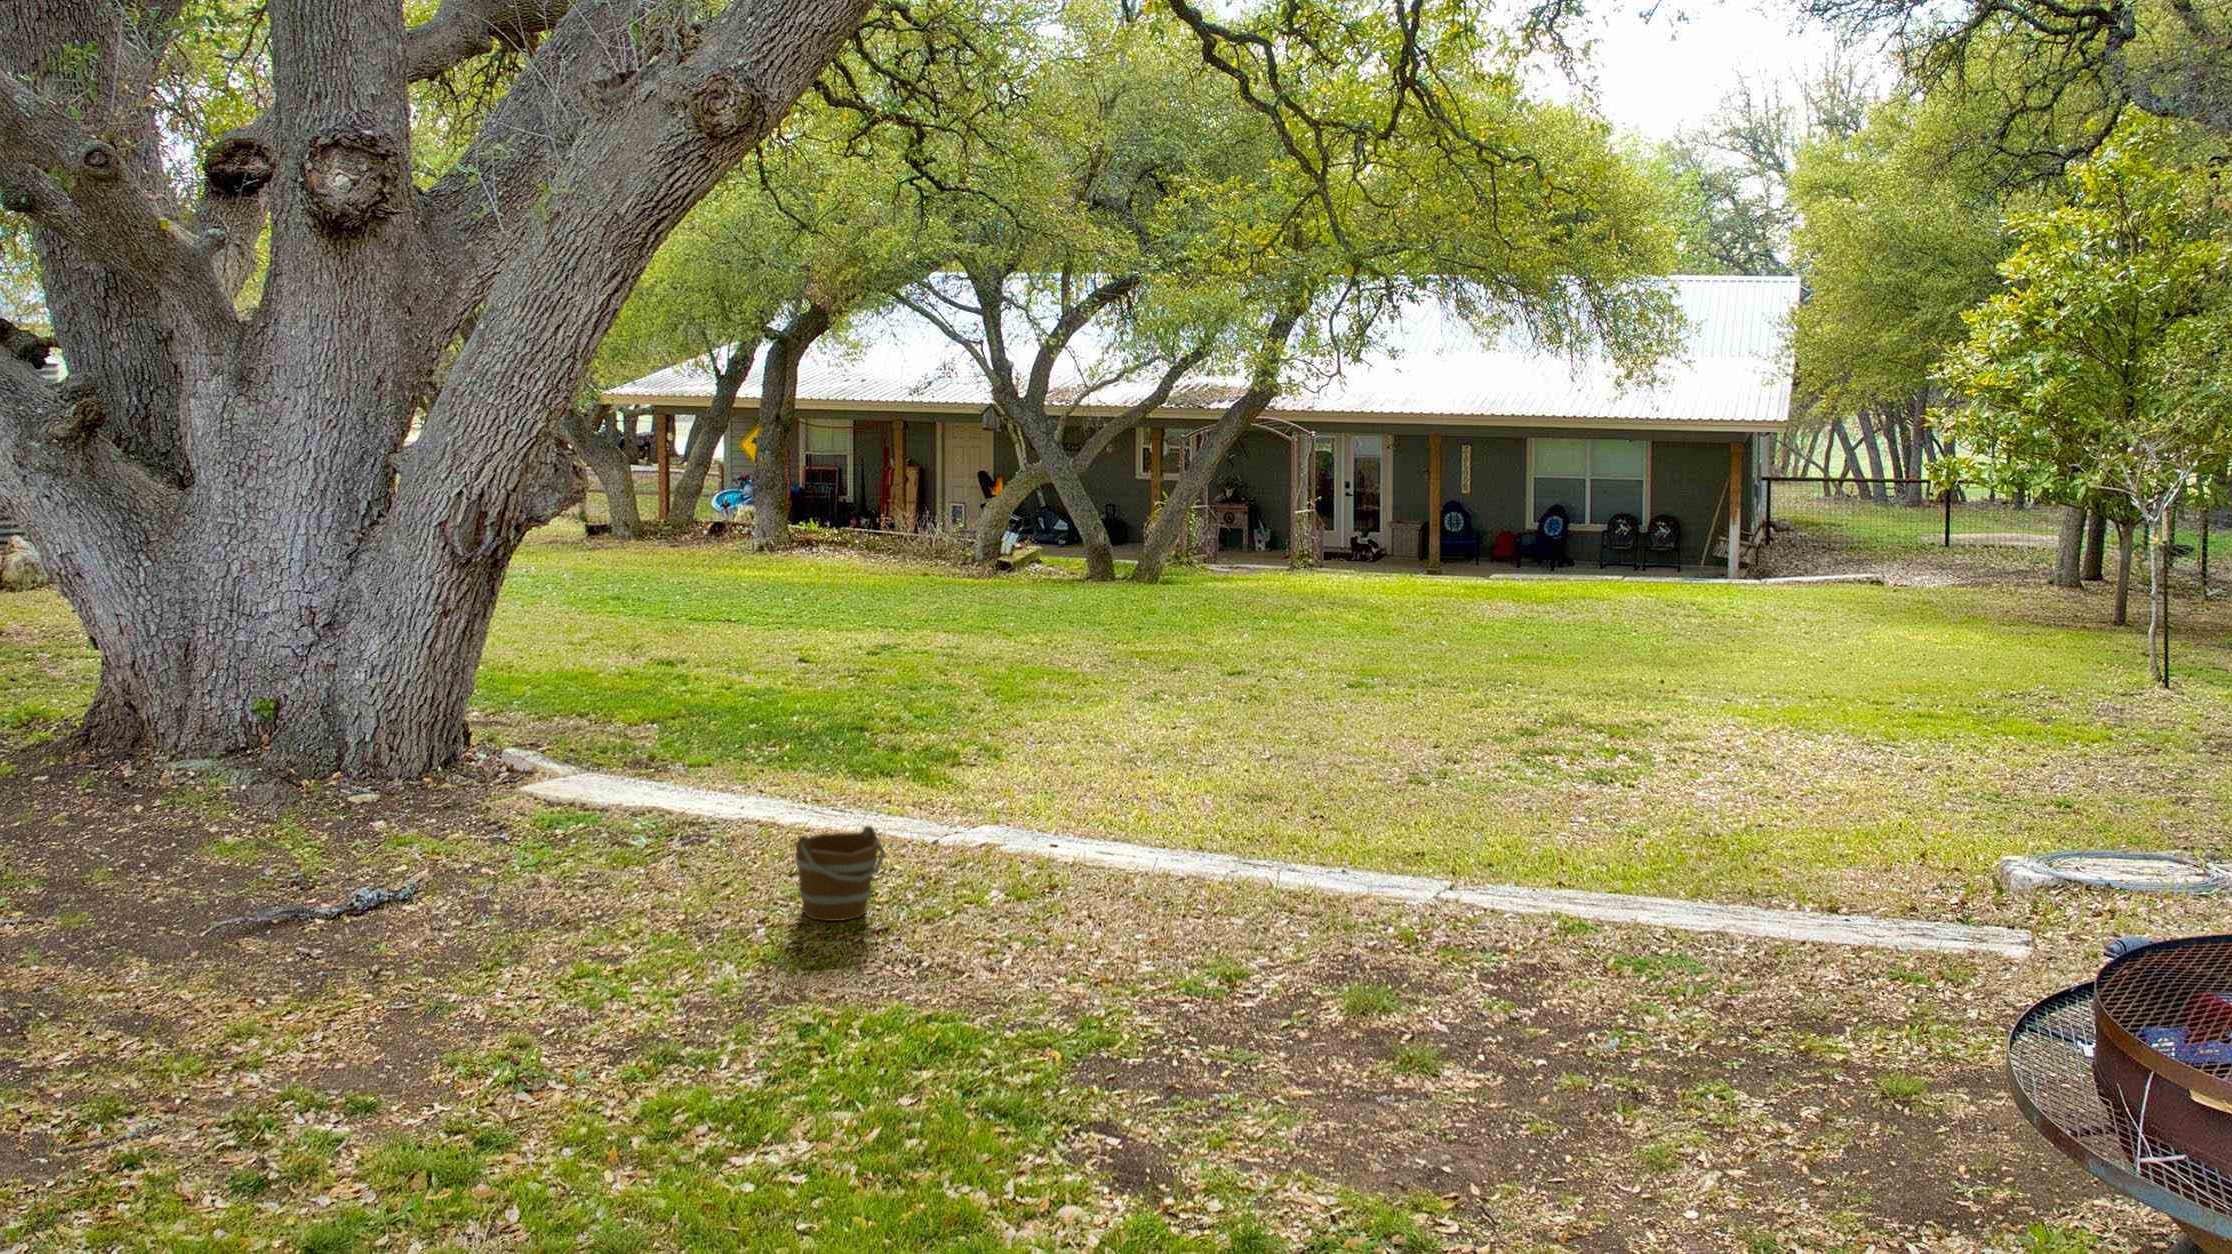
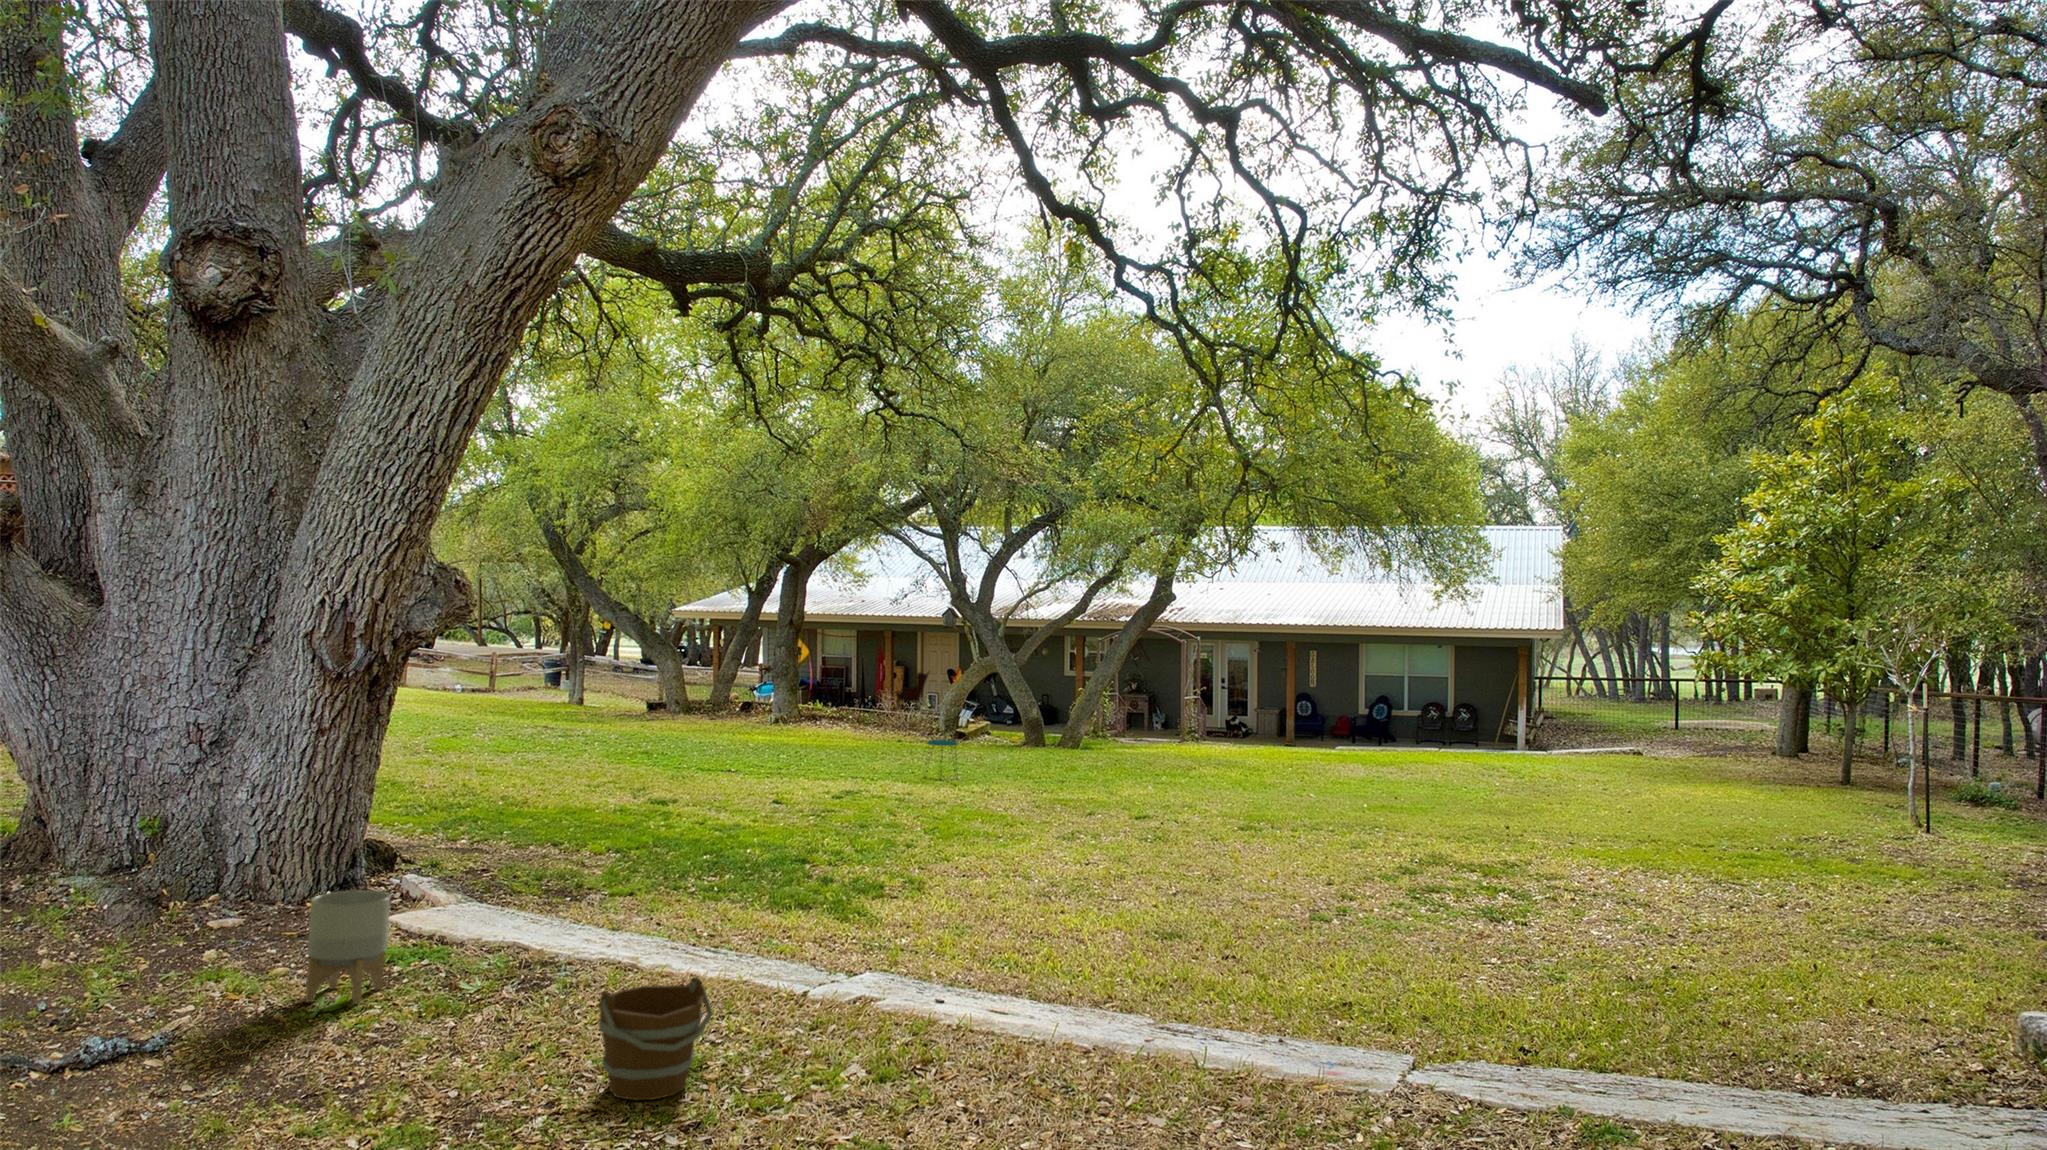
armchair: none [911,474,959,528] -> present [896,671,929,709]
stool: none [977,583,1020,633] -> present [923,739,958,779]
planter: none [500,762,568,860] -> present [305,890,390,1003]

